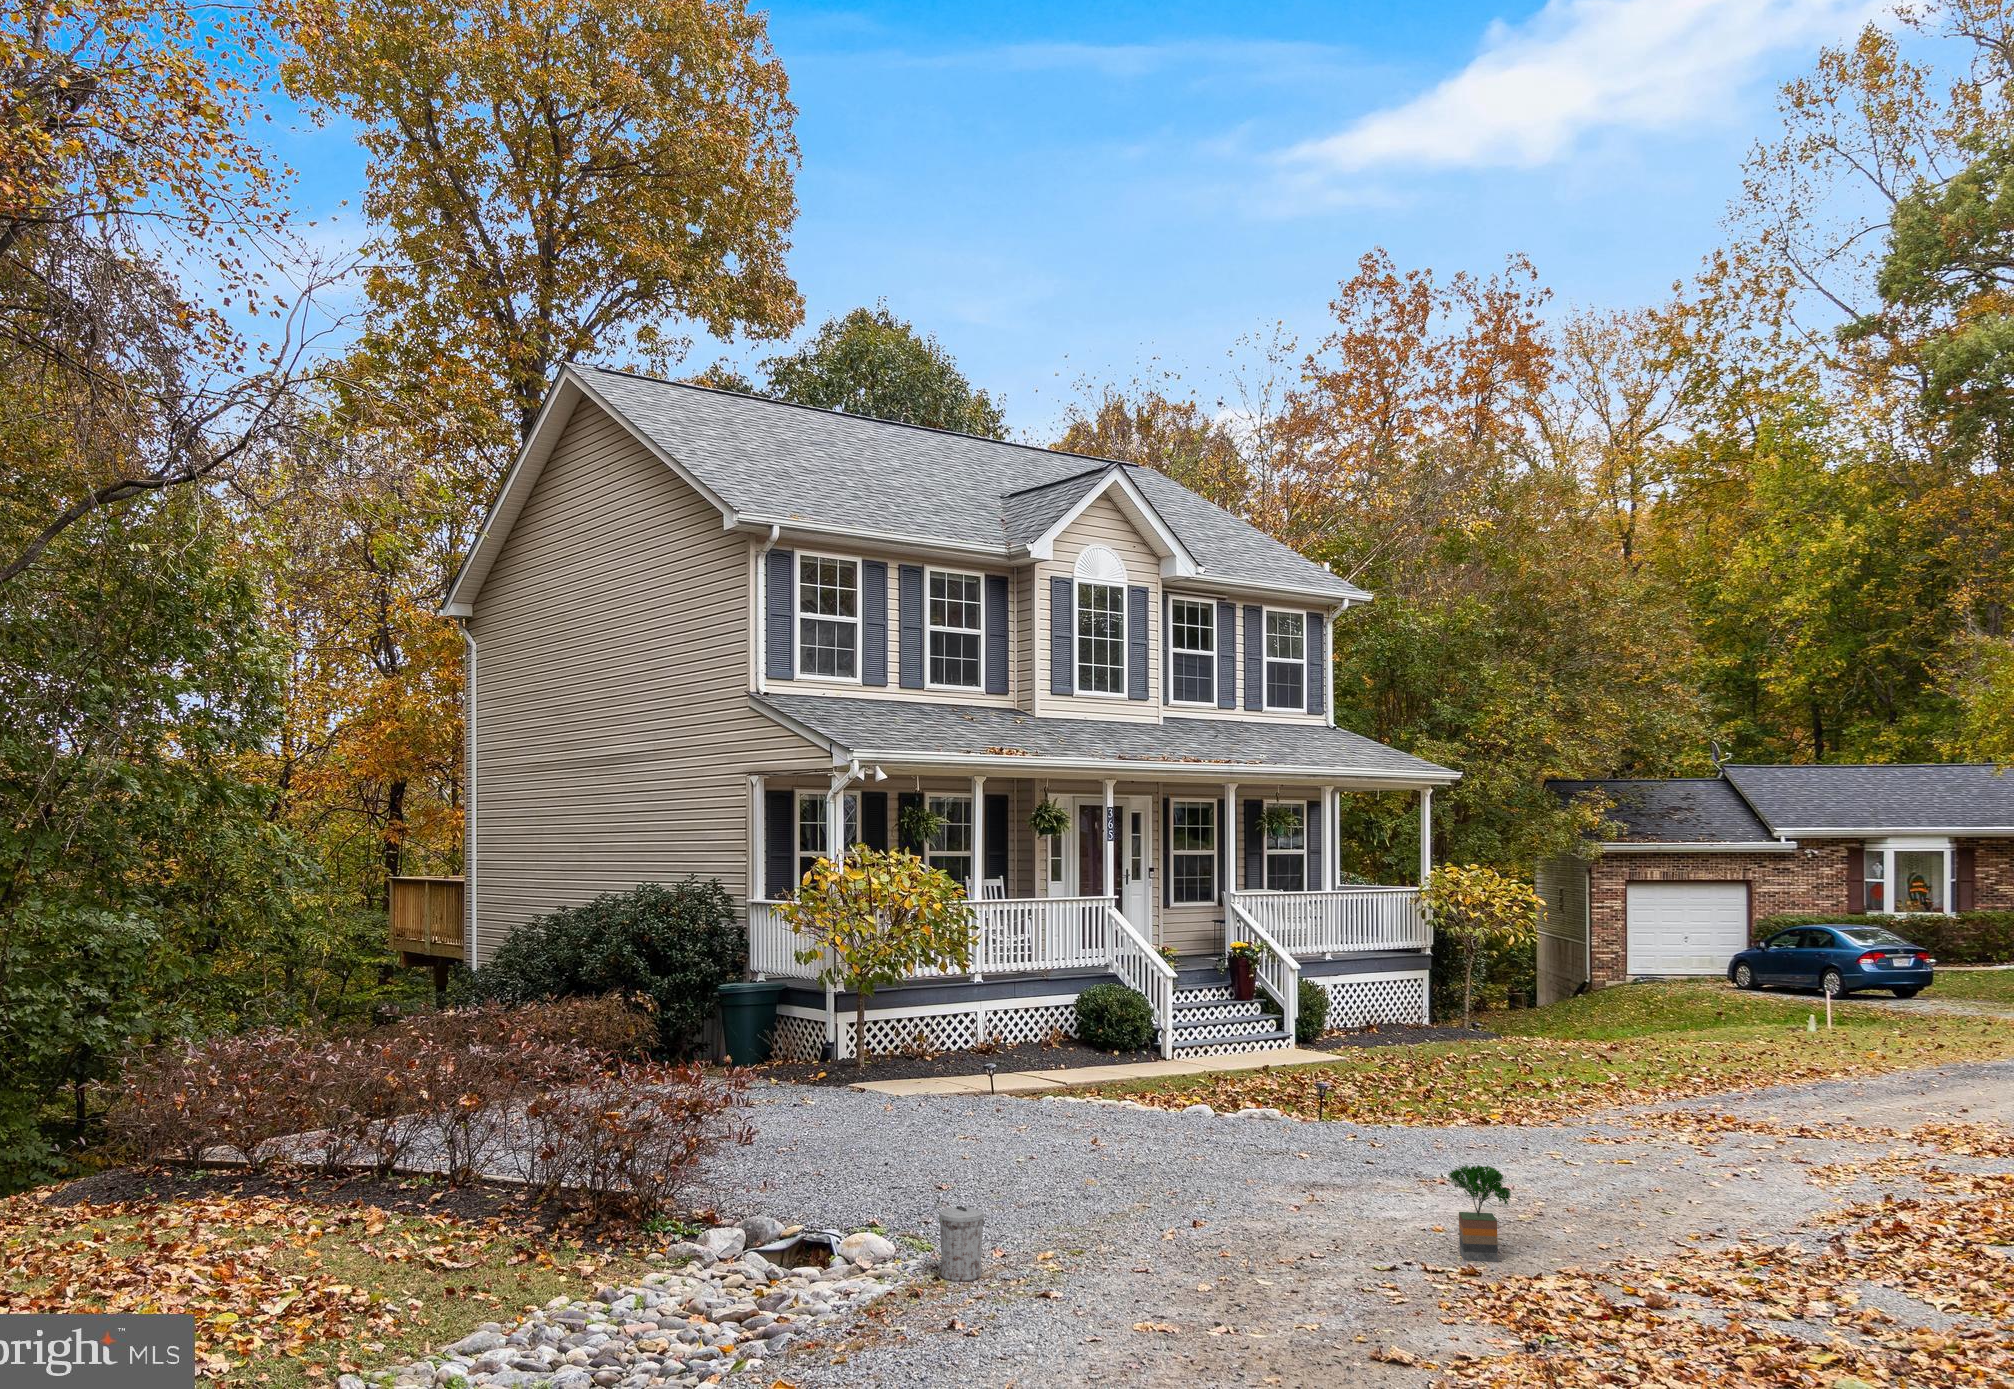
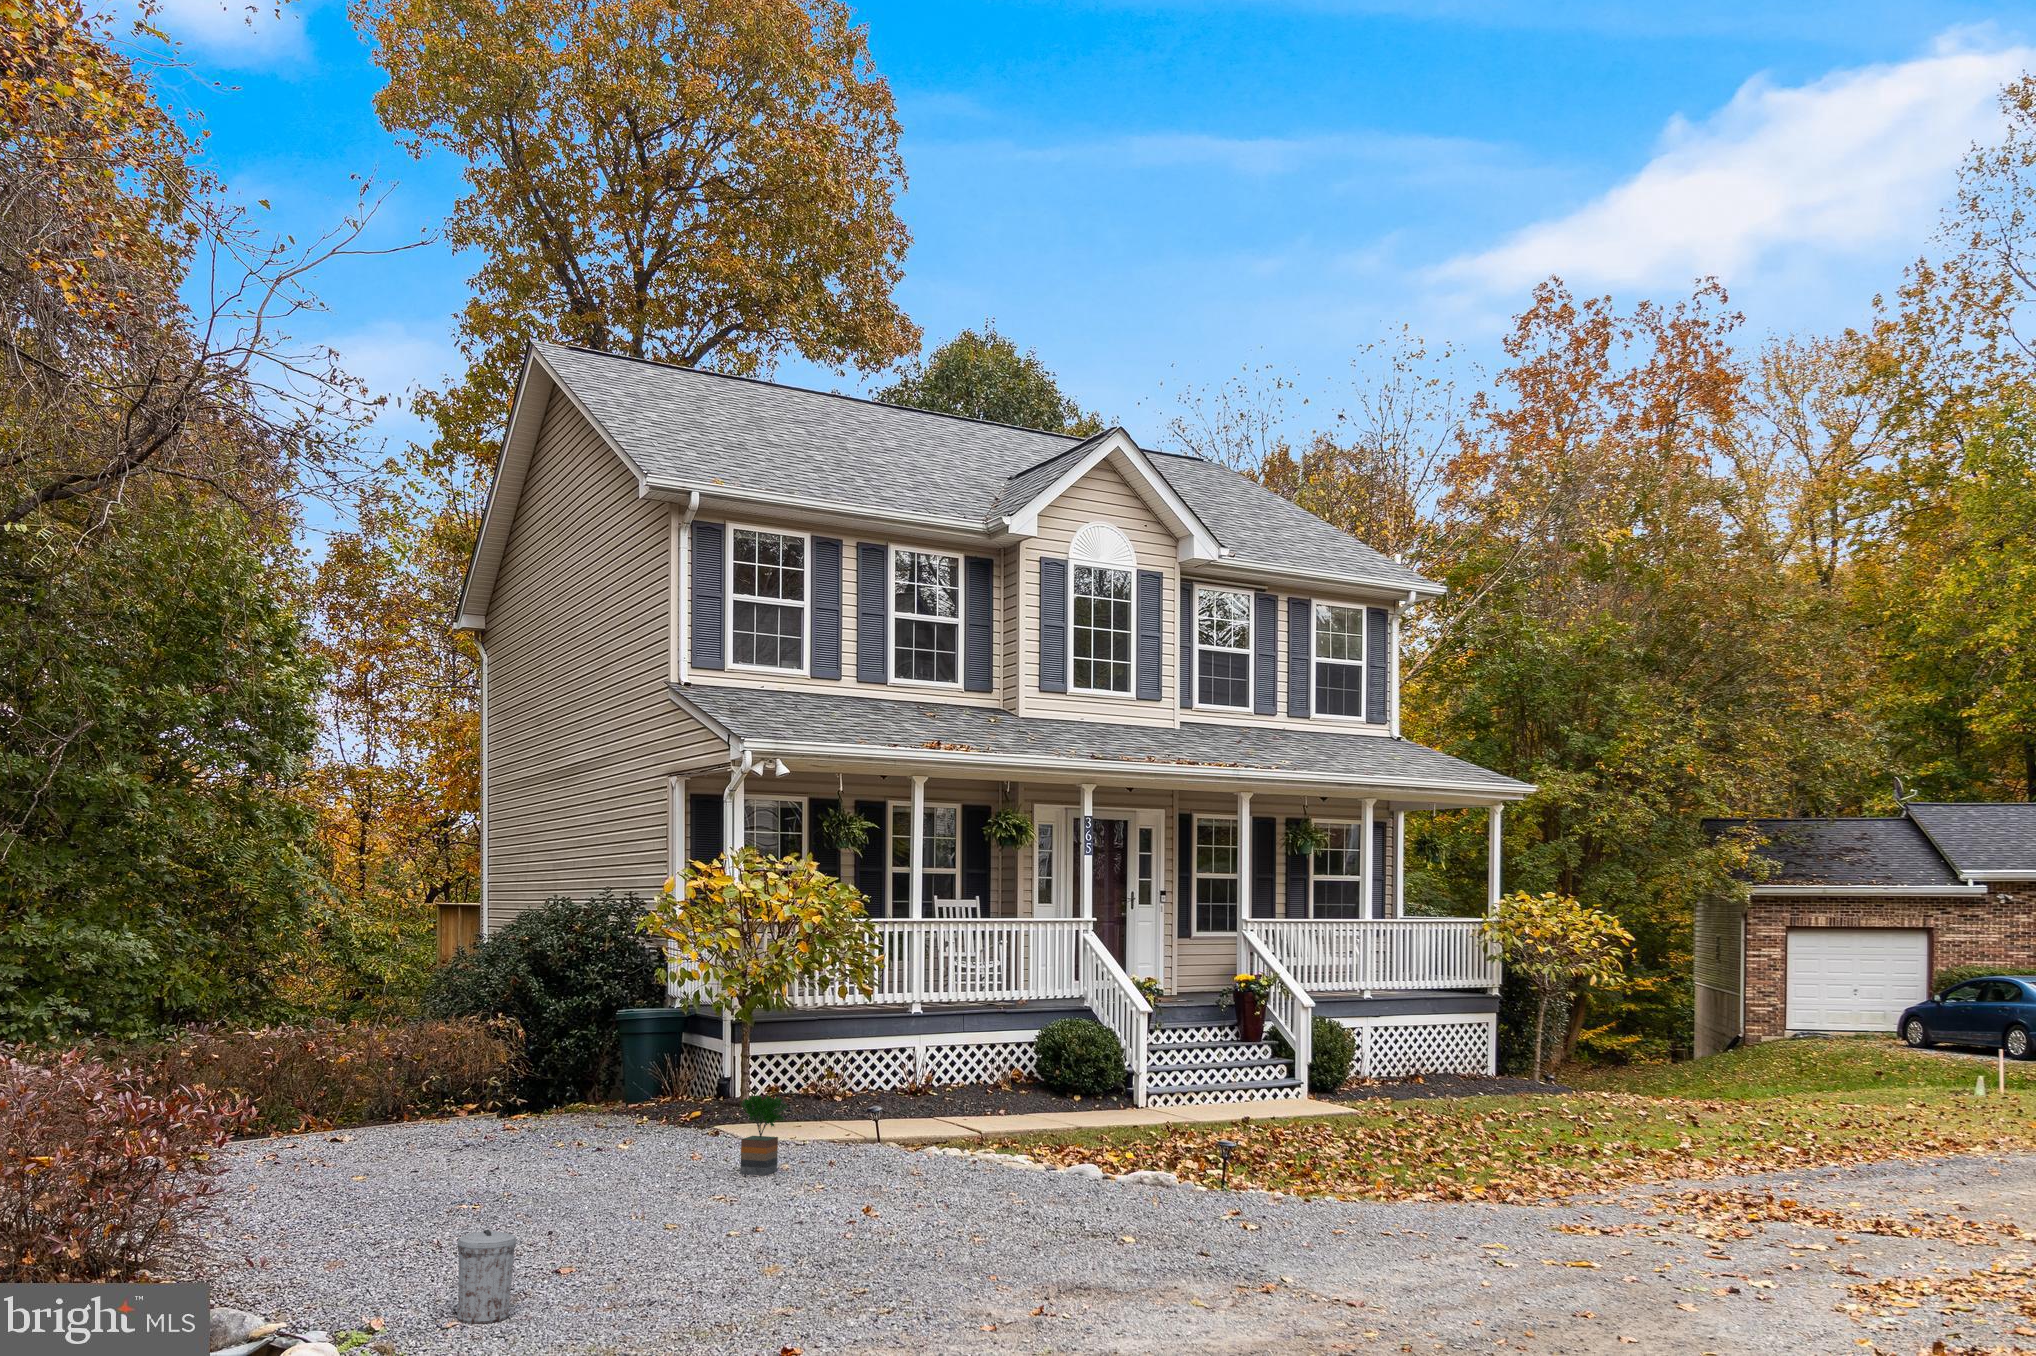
potted tree: present [1448,1165,1511,1262] -> present [740,1095,788,1175]

